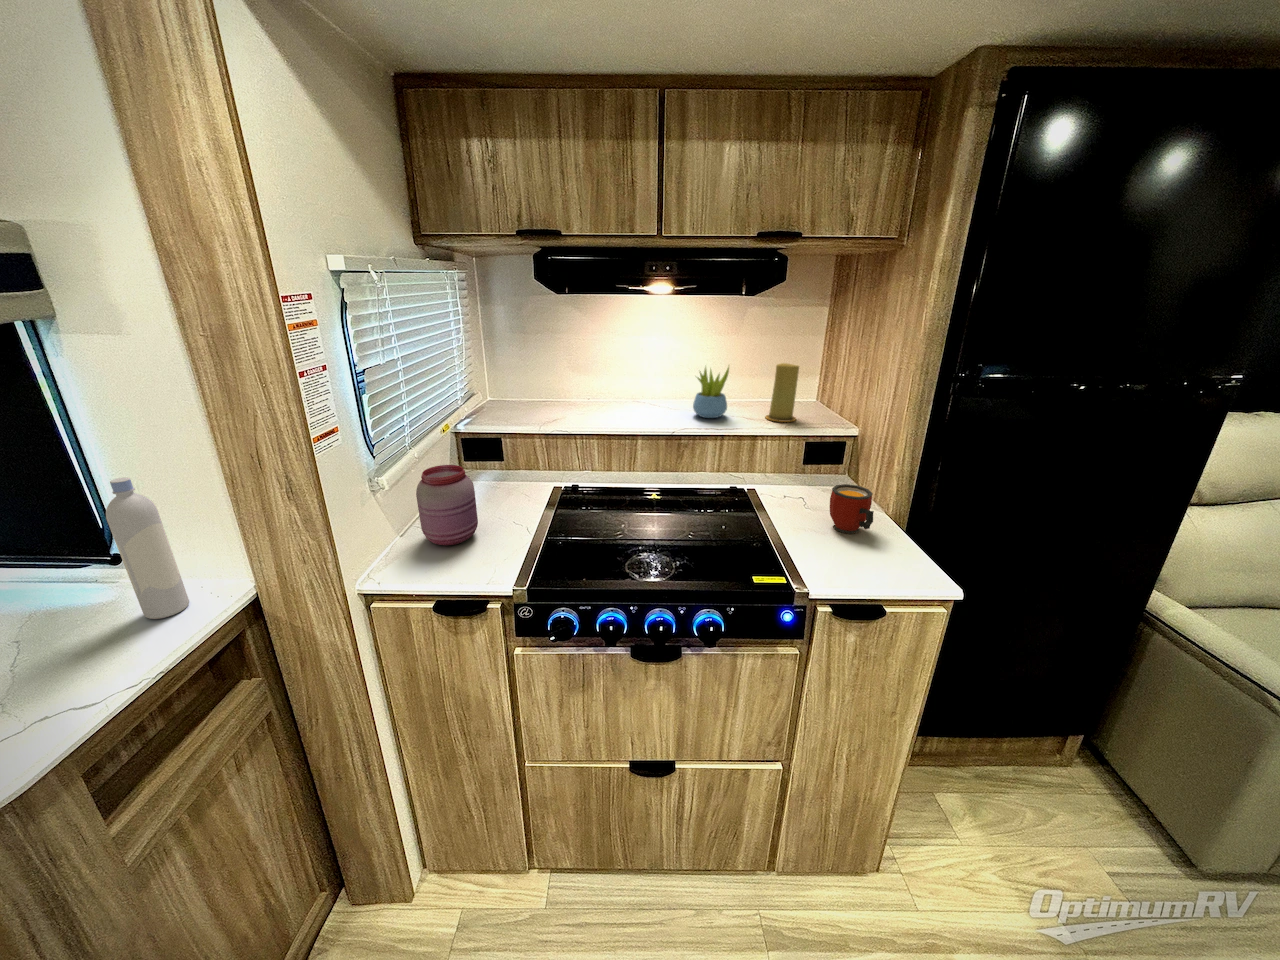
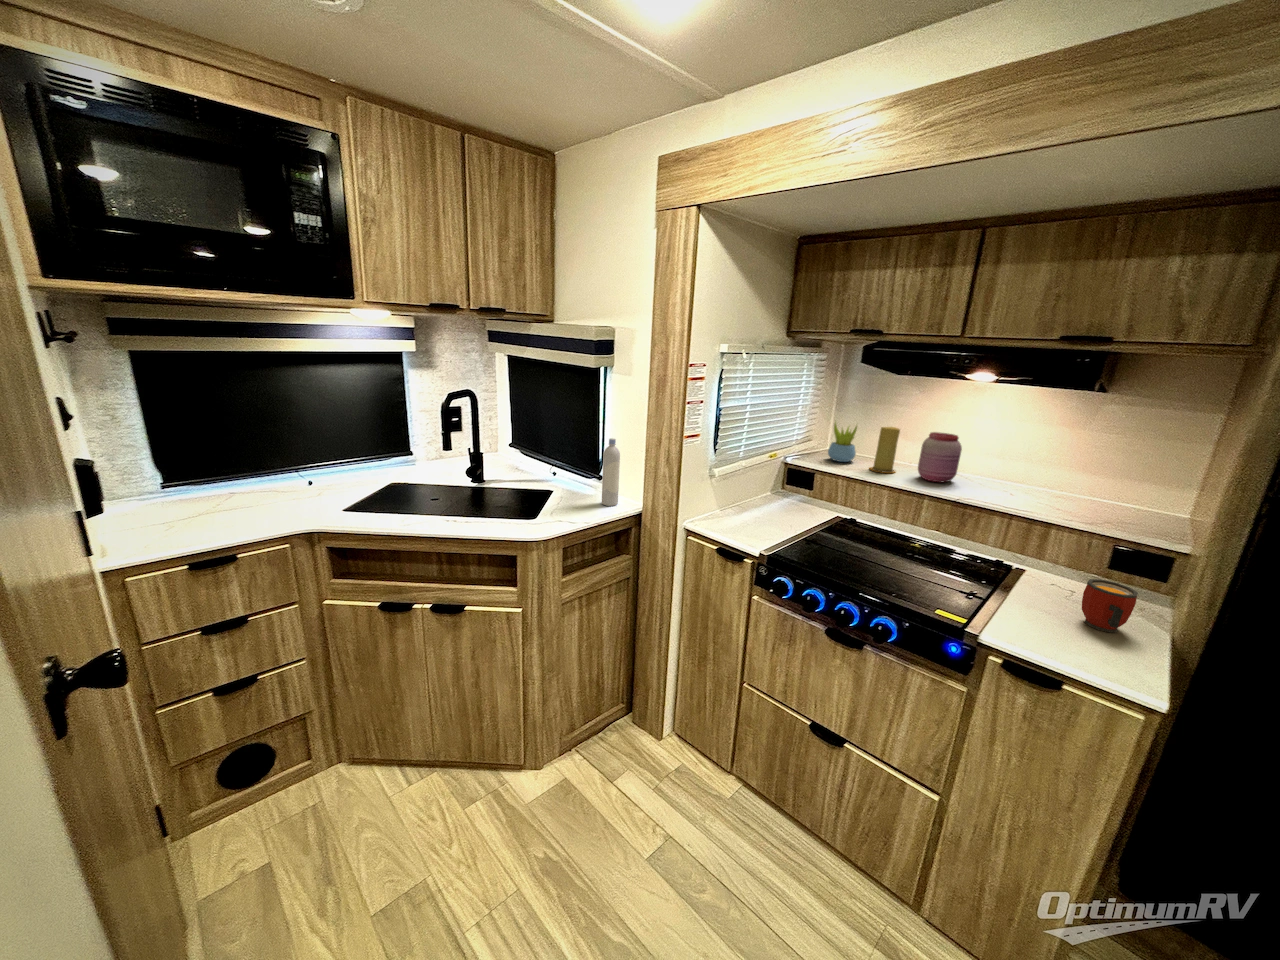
candle: present [765,363,799,422] -> present [869,427,900,473]
succulent plant: present [693,367,729,418] -> present [828,422,857,462]
jar: present [416,465,478,545] -> present [918,432,962,482]

